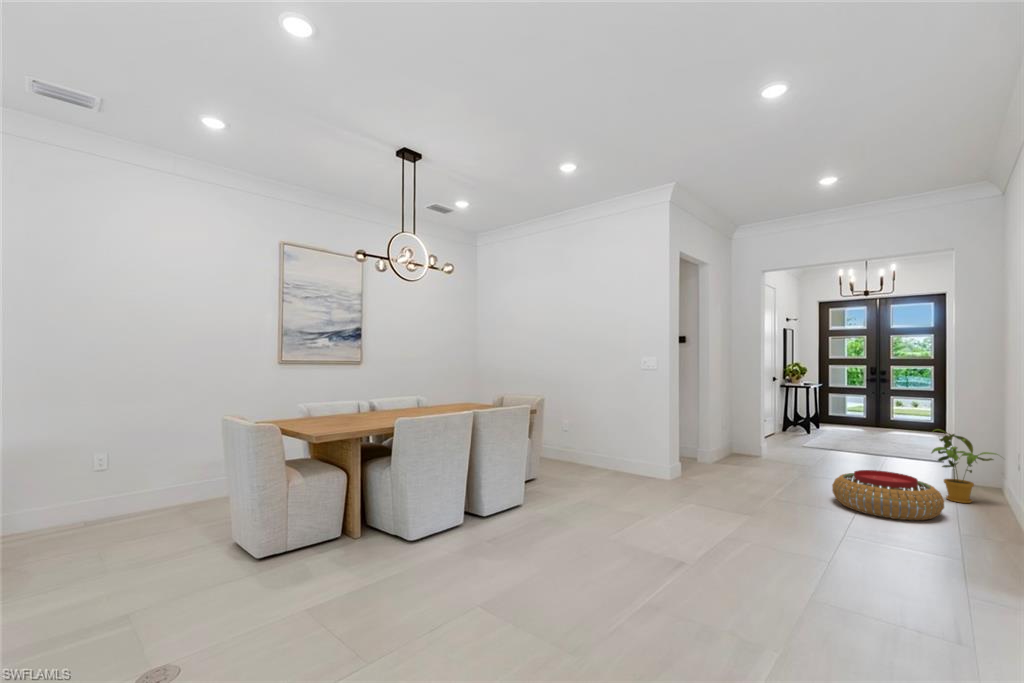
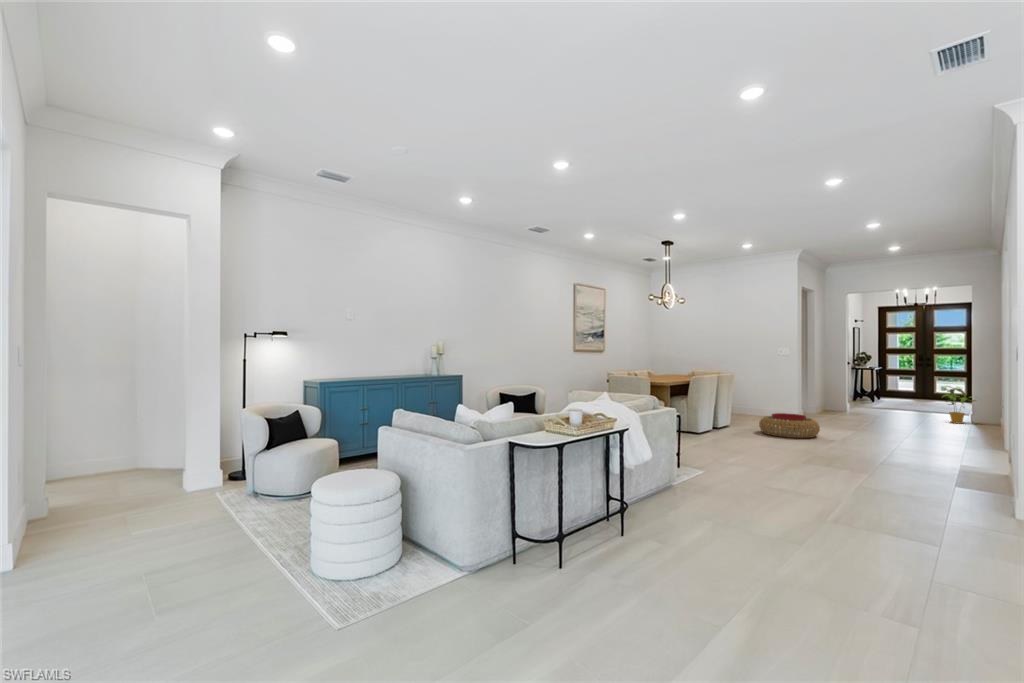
pouf: present [832,470,944,520] -> present [759,413,820,438]

